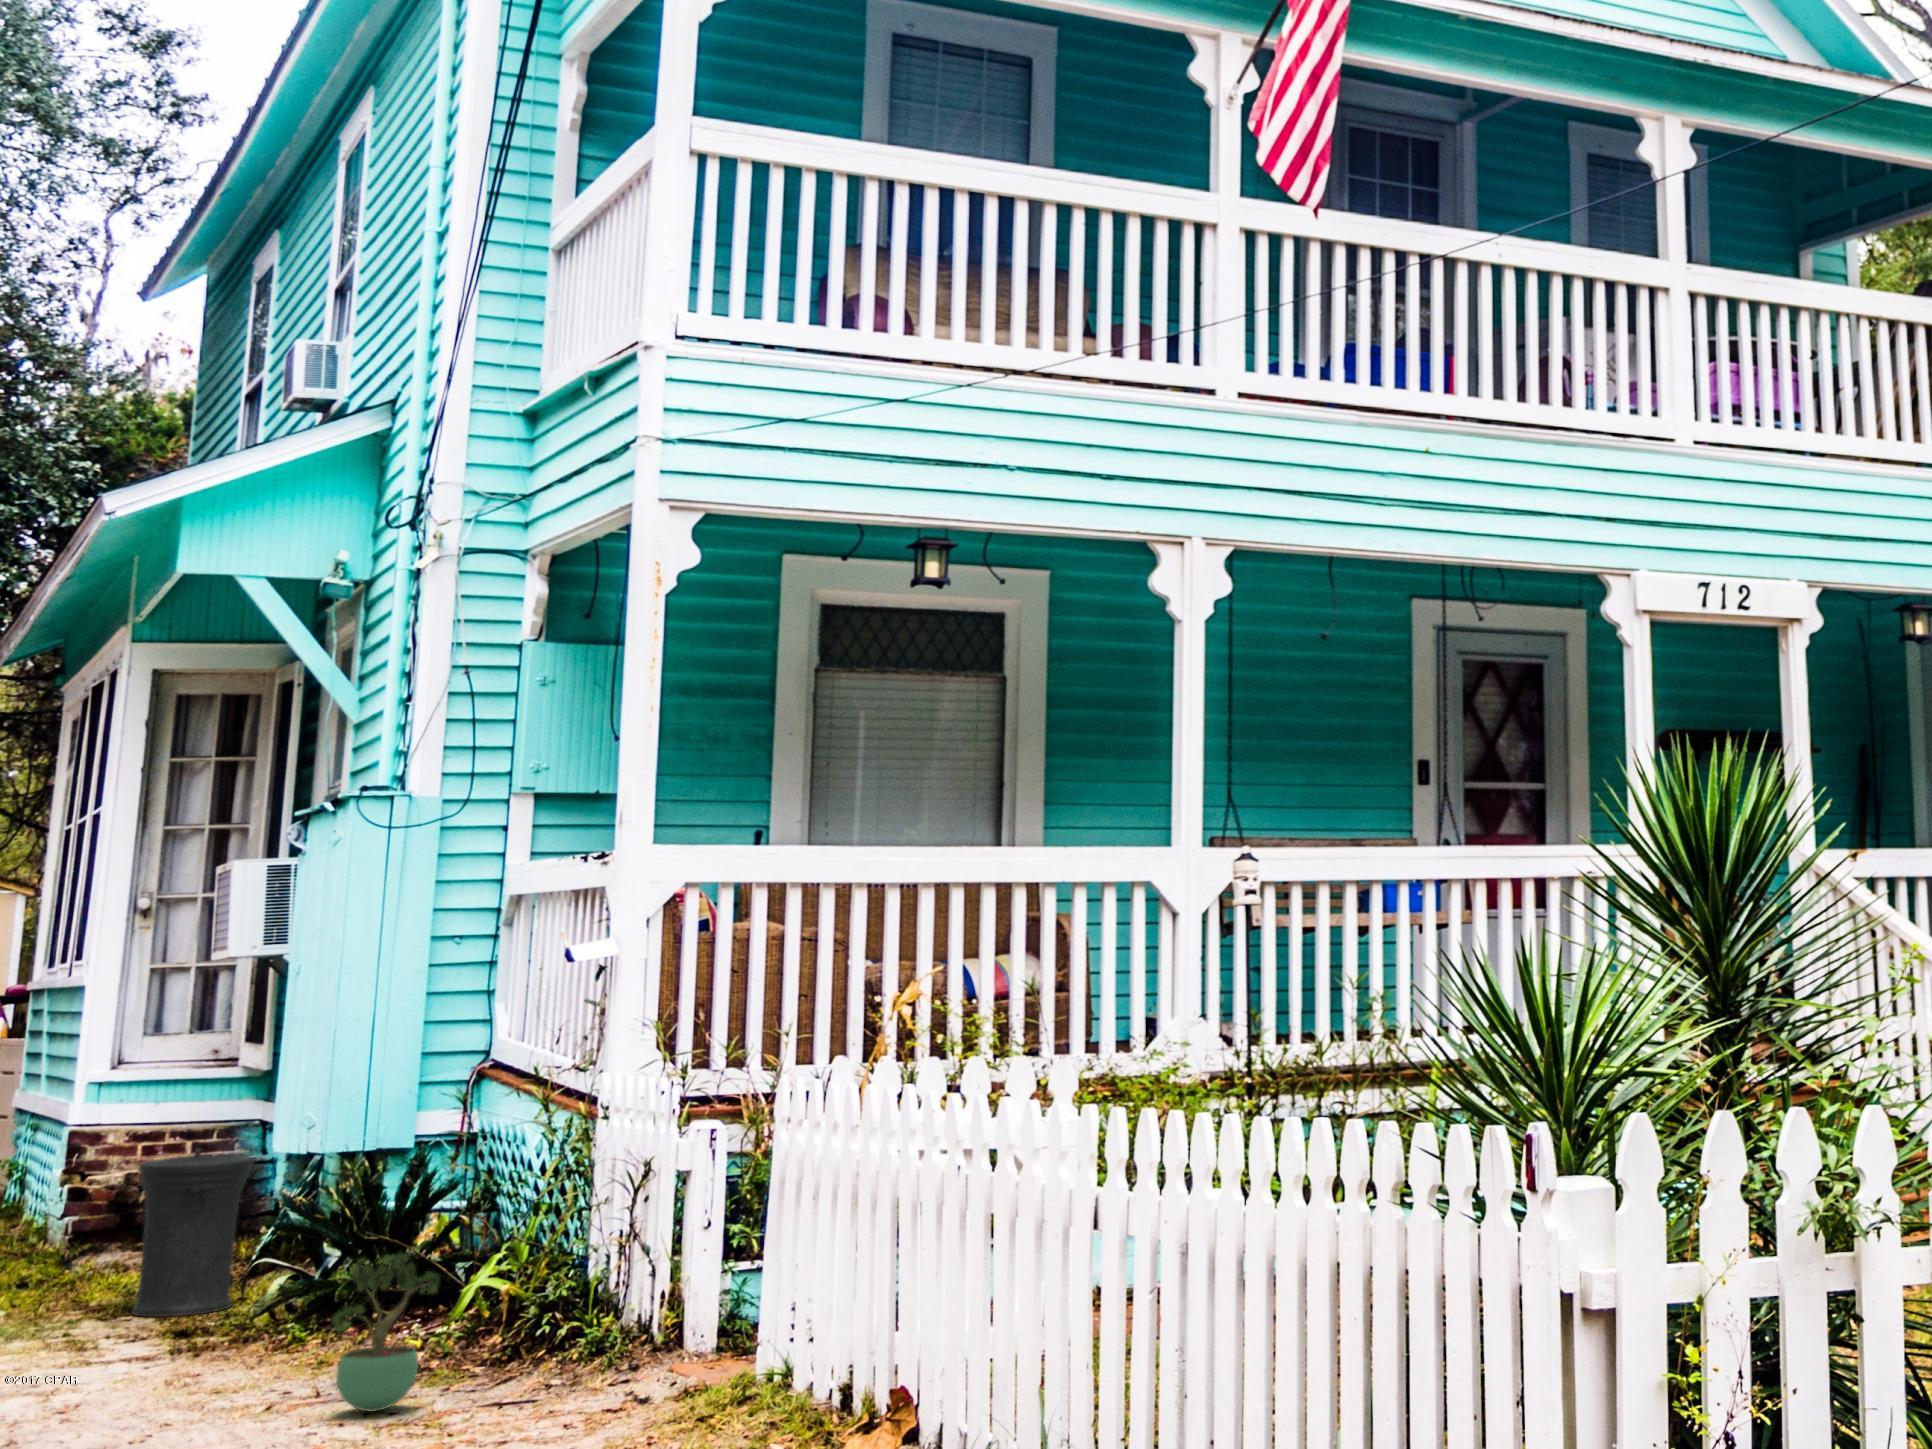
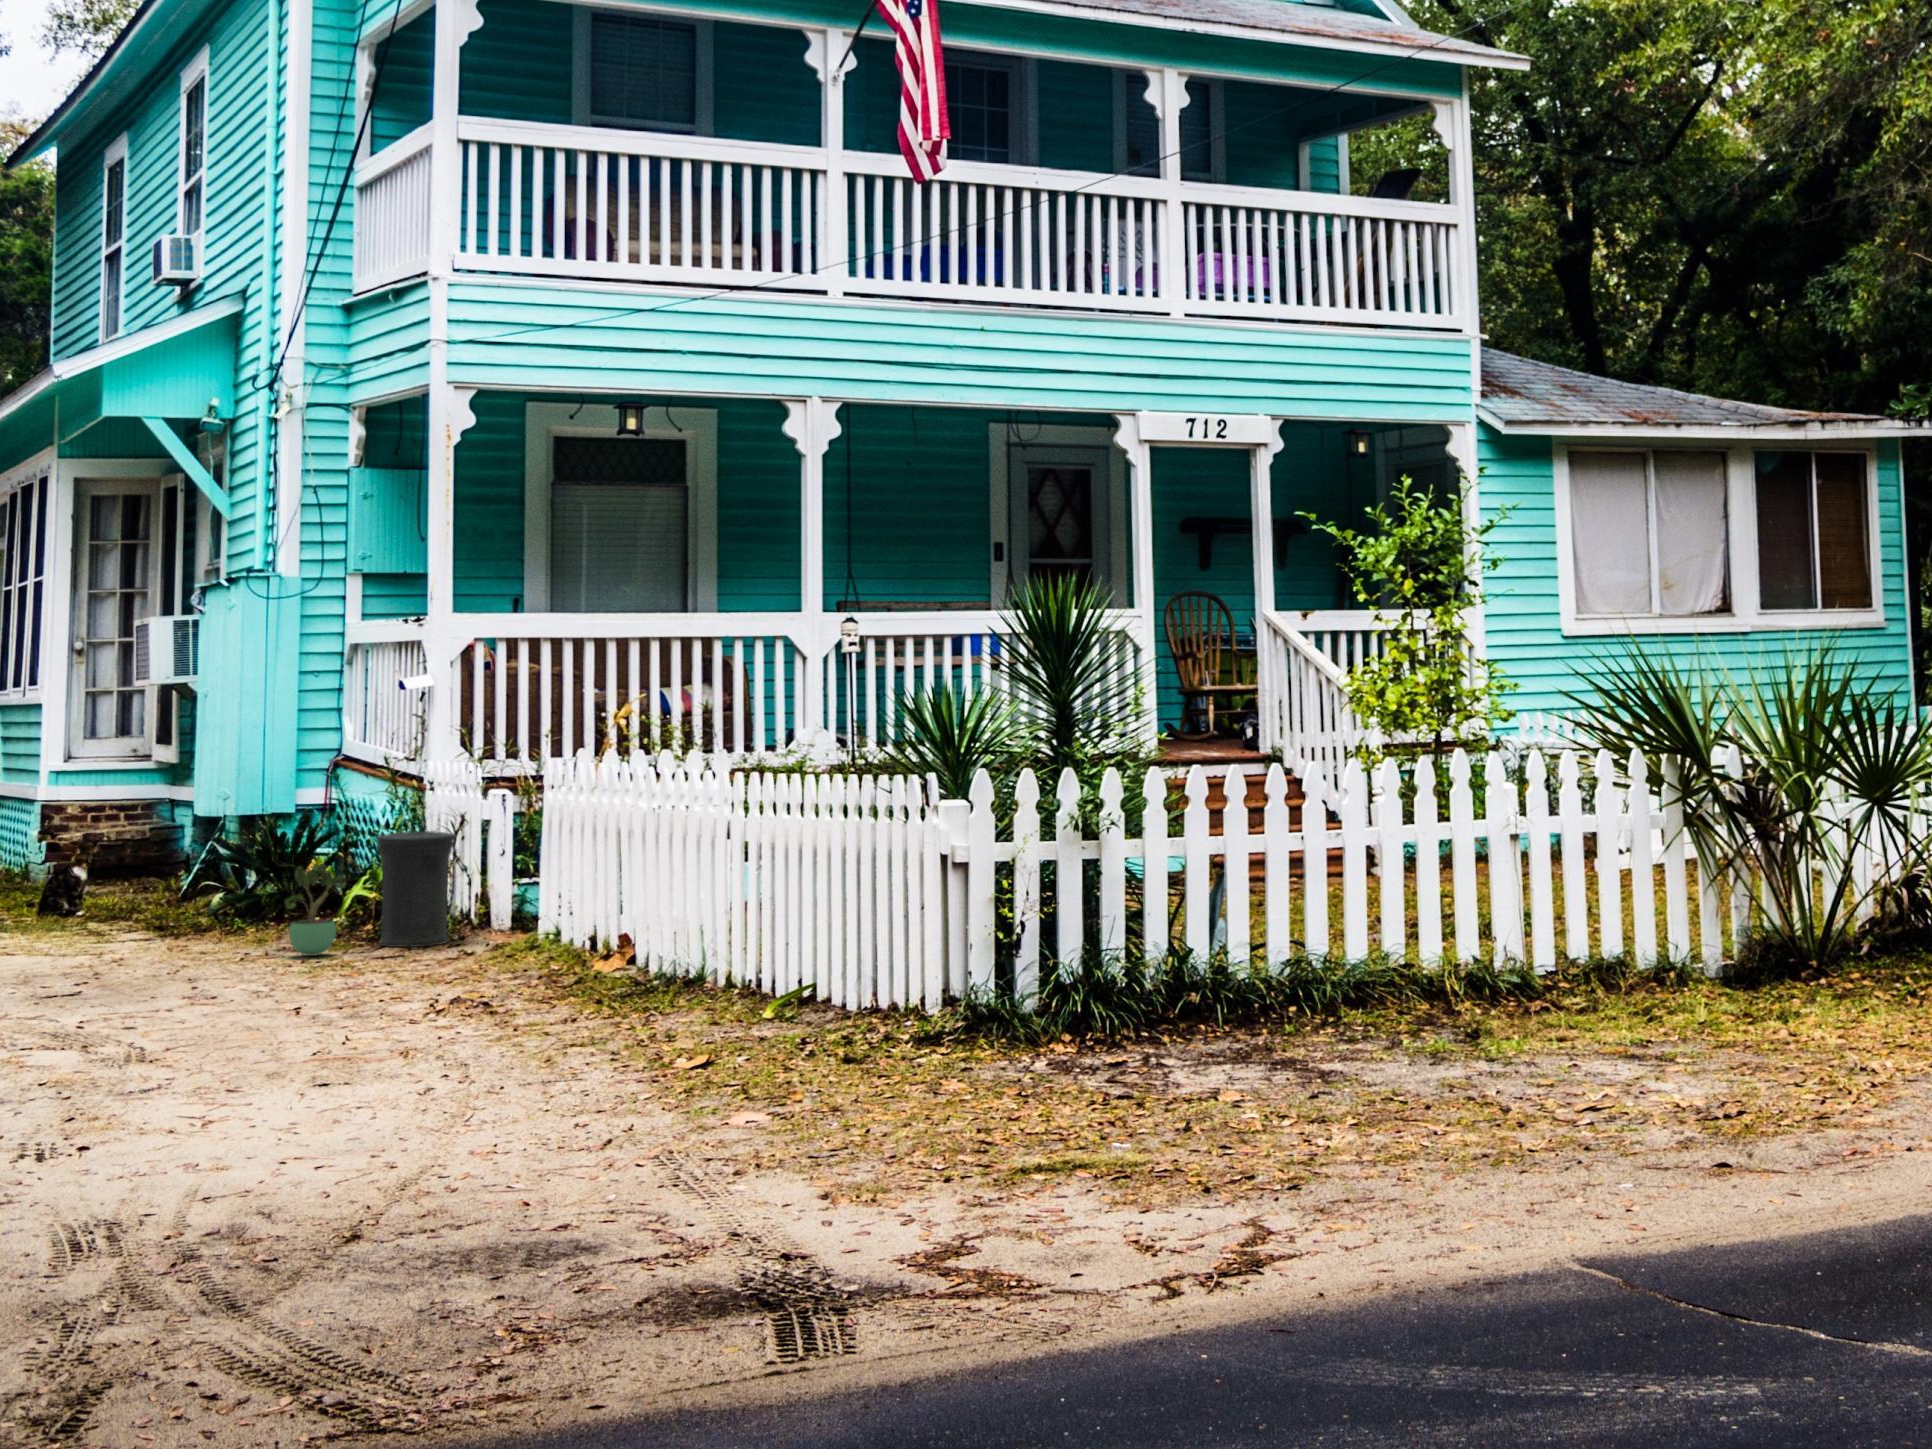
trash can: present [132,1148,254,1317] -> present [376,827,456,947]

